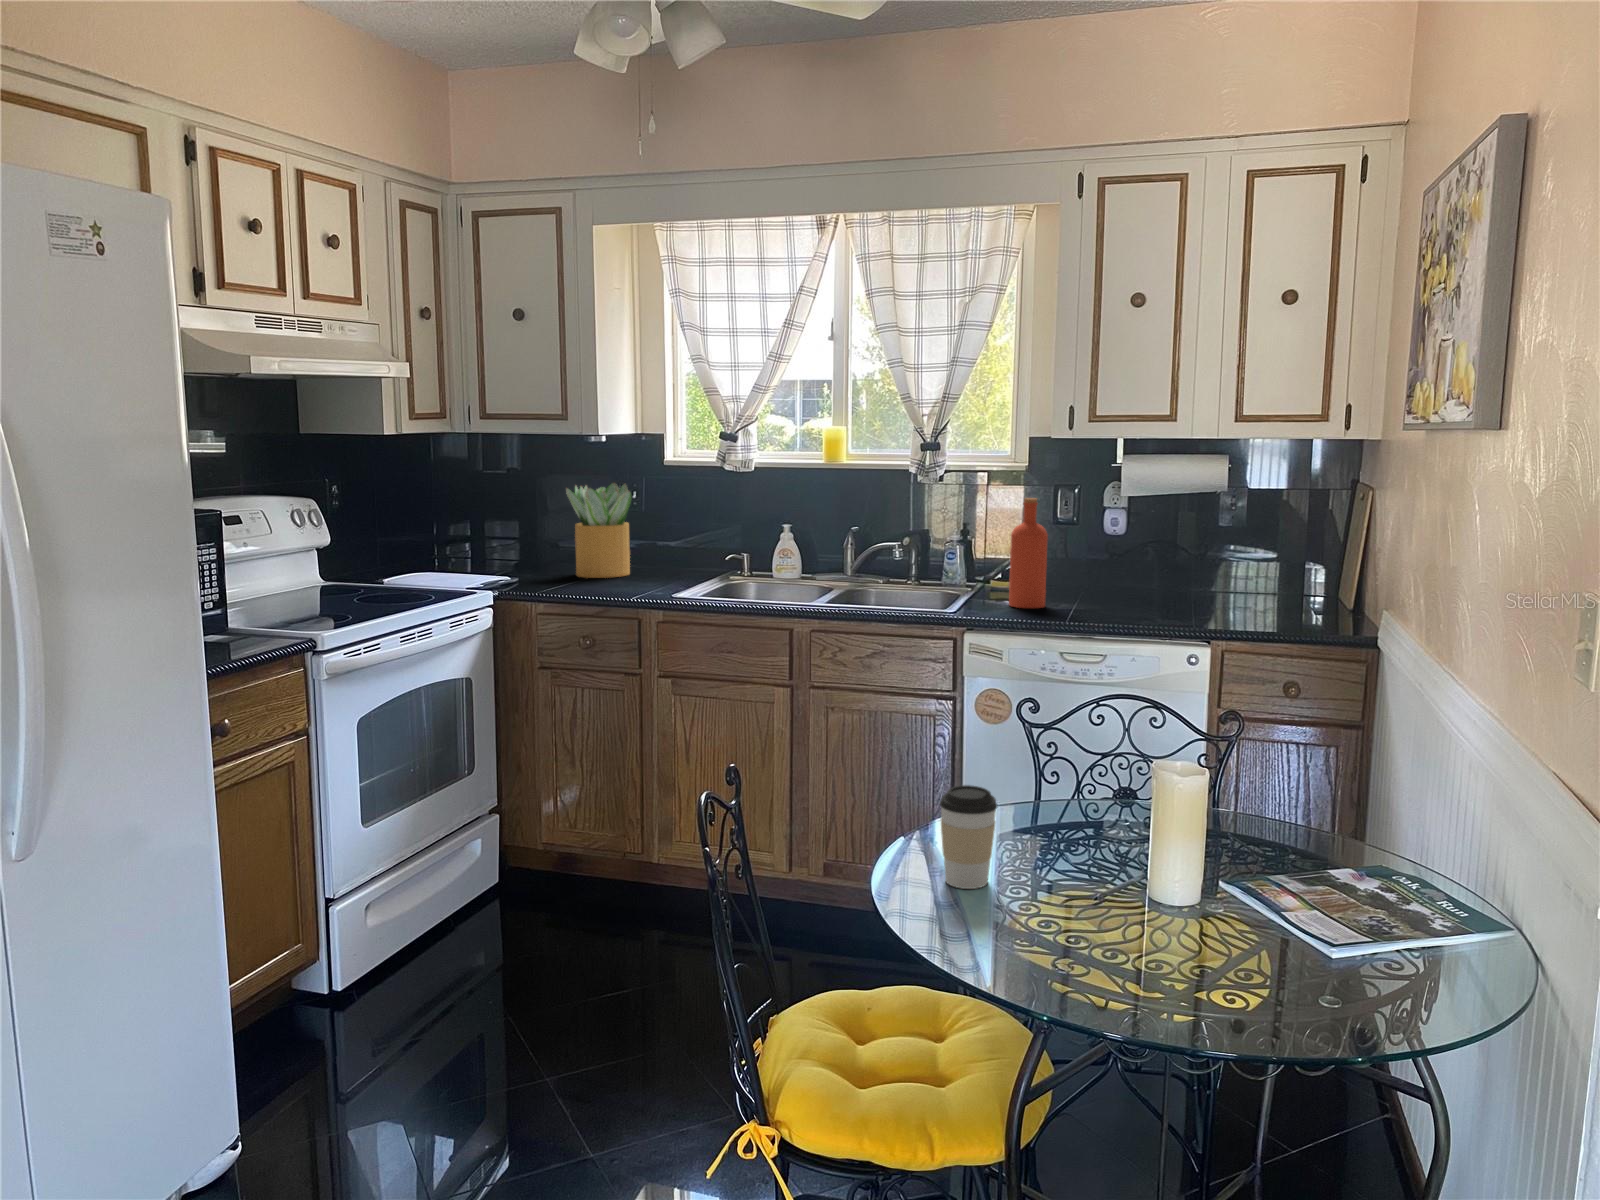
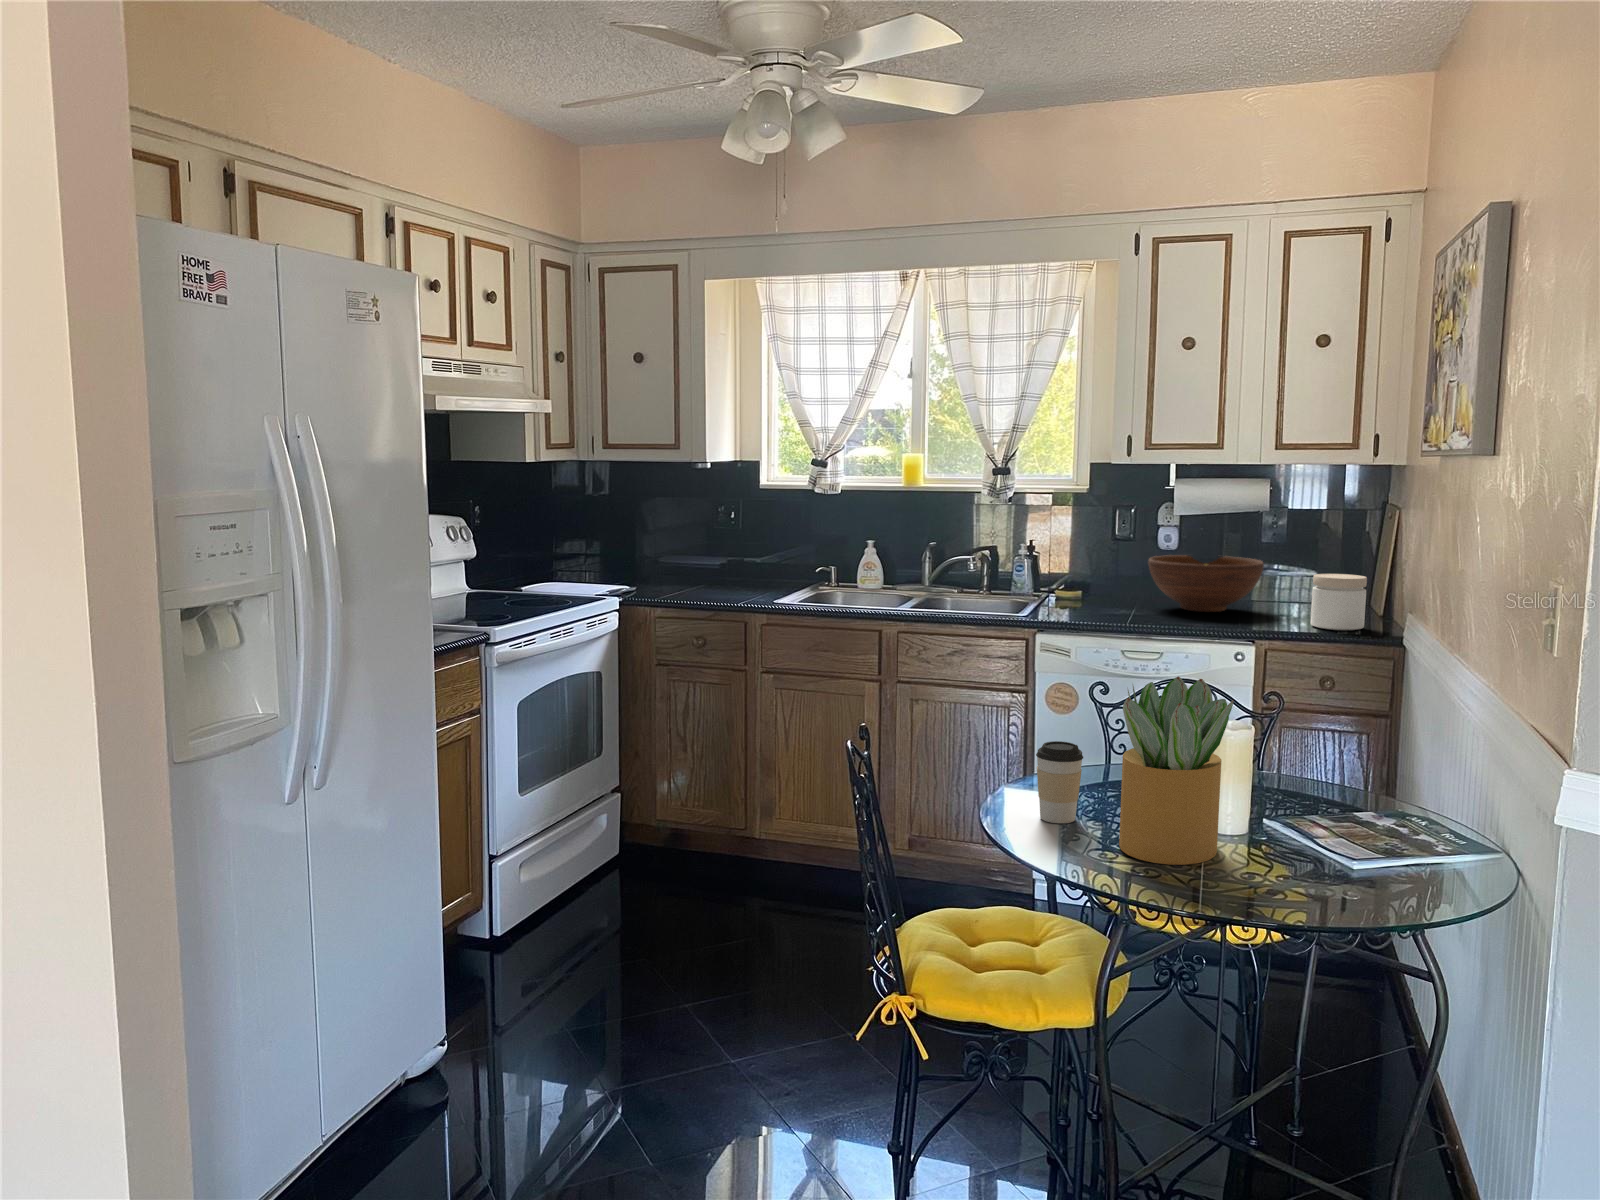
potted plant: present [566,483,631,578] -> present [1119,677,1234,865]
bottle: present [1009,498,1048,608] -> none [1074,517,1109,614]
fruit bowl: none [1093,540,1222,605] -> present [1148,555,1264,612]
jar: none [1274,563,1338,628] -> present [1311,574,1367,630]

